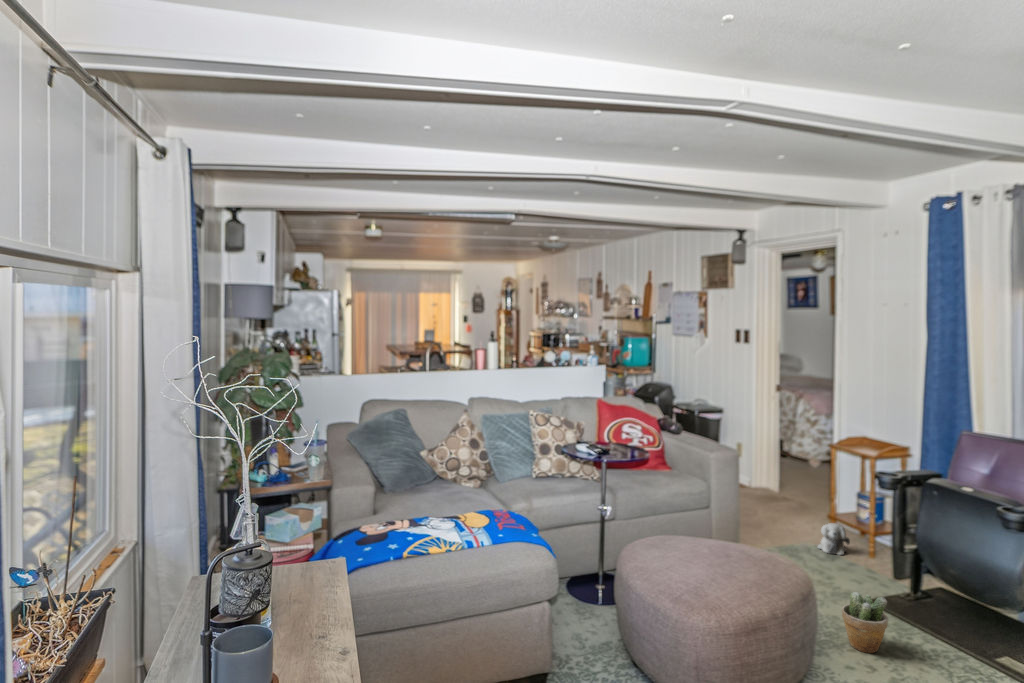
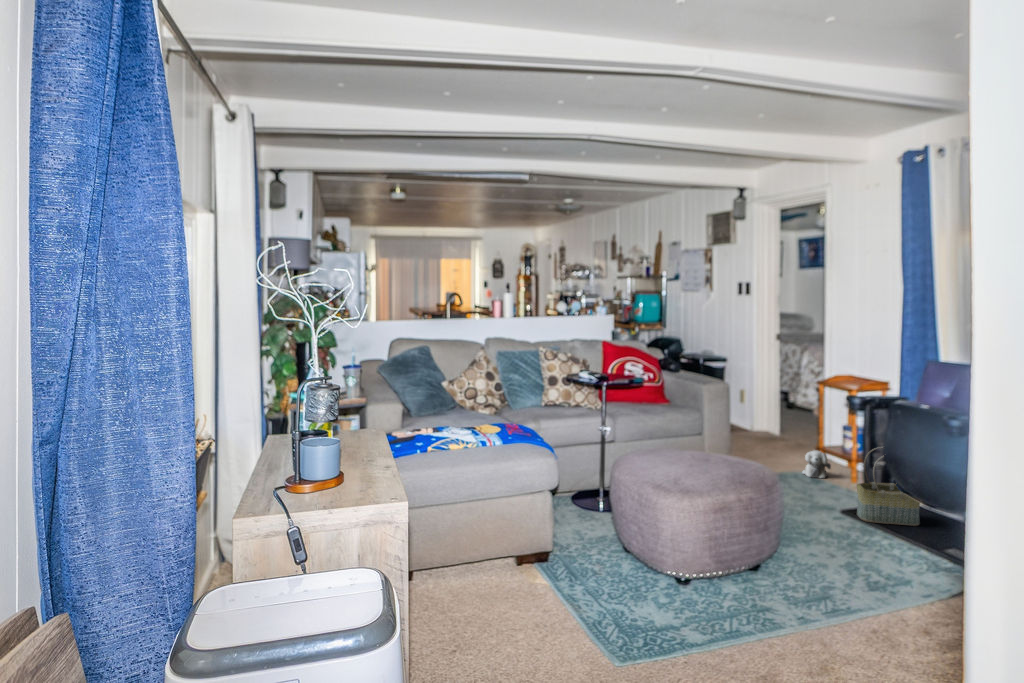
basket: none [892,532,969,626] -> present [857,447,920,526]
potted plant: present [842,592,888,653] -> none [805,491,843,541]

